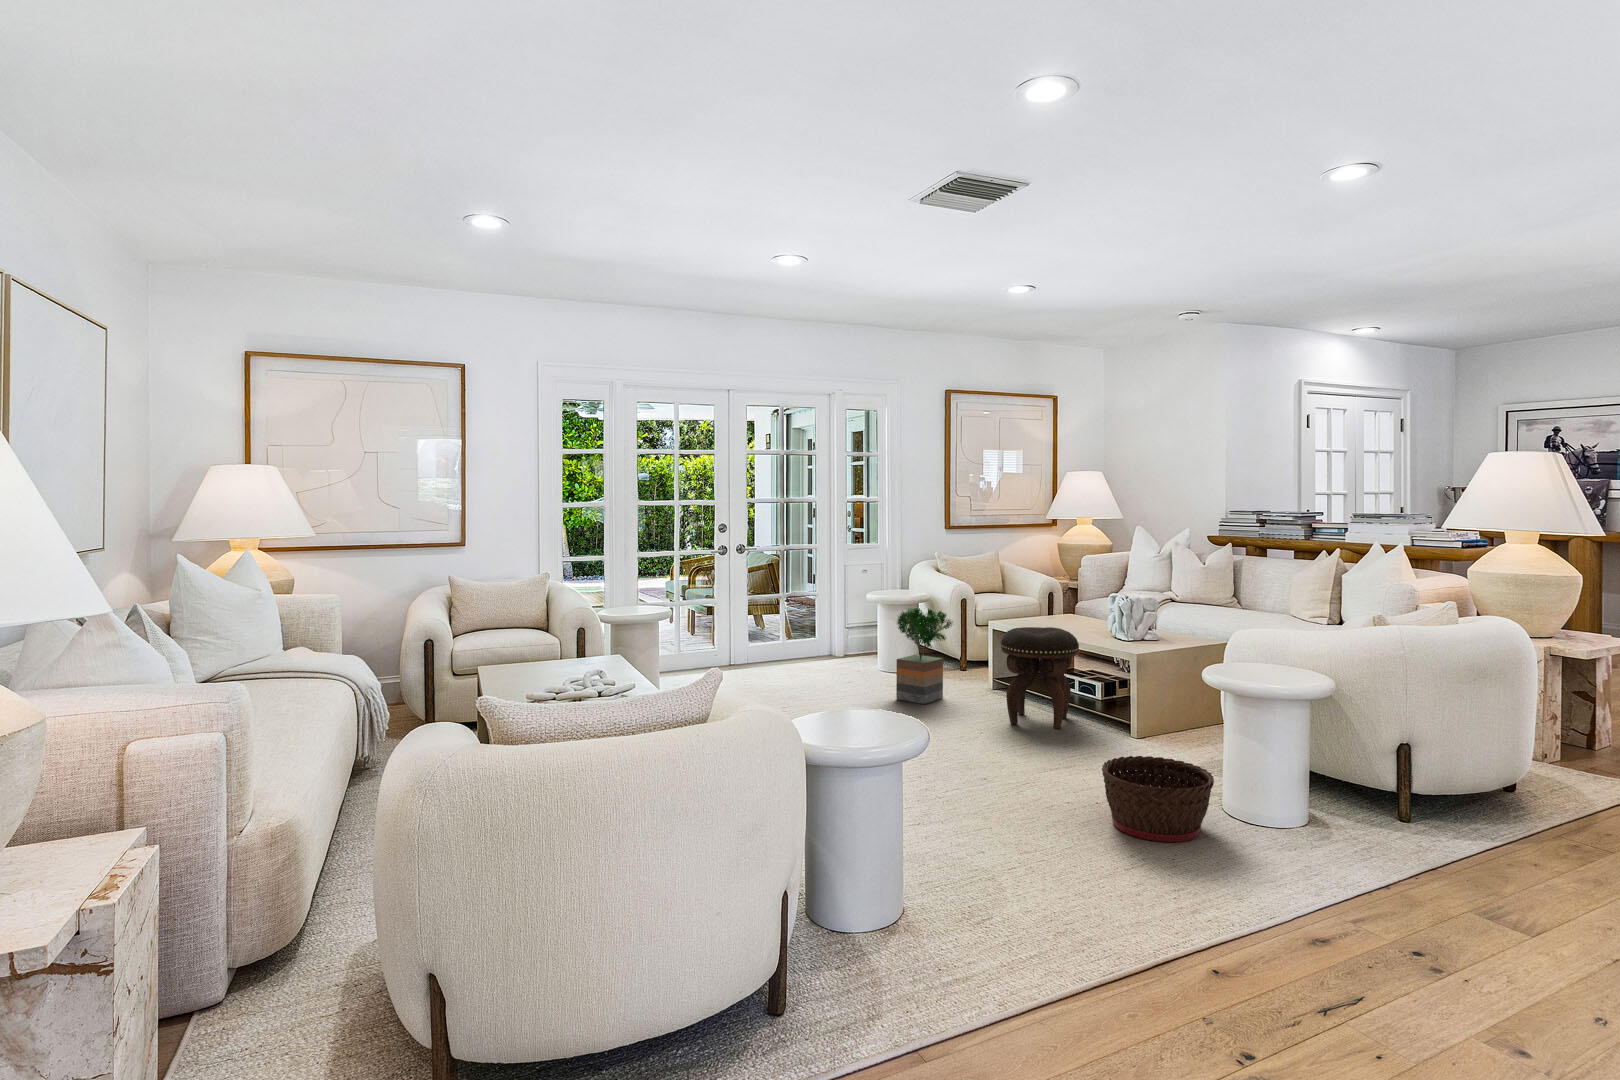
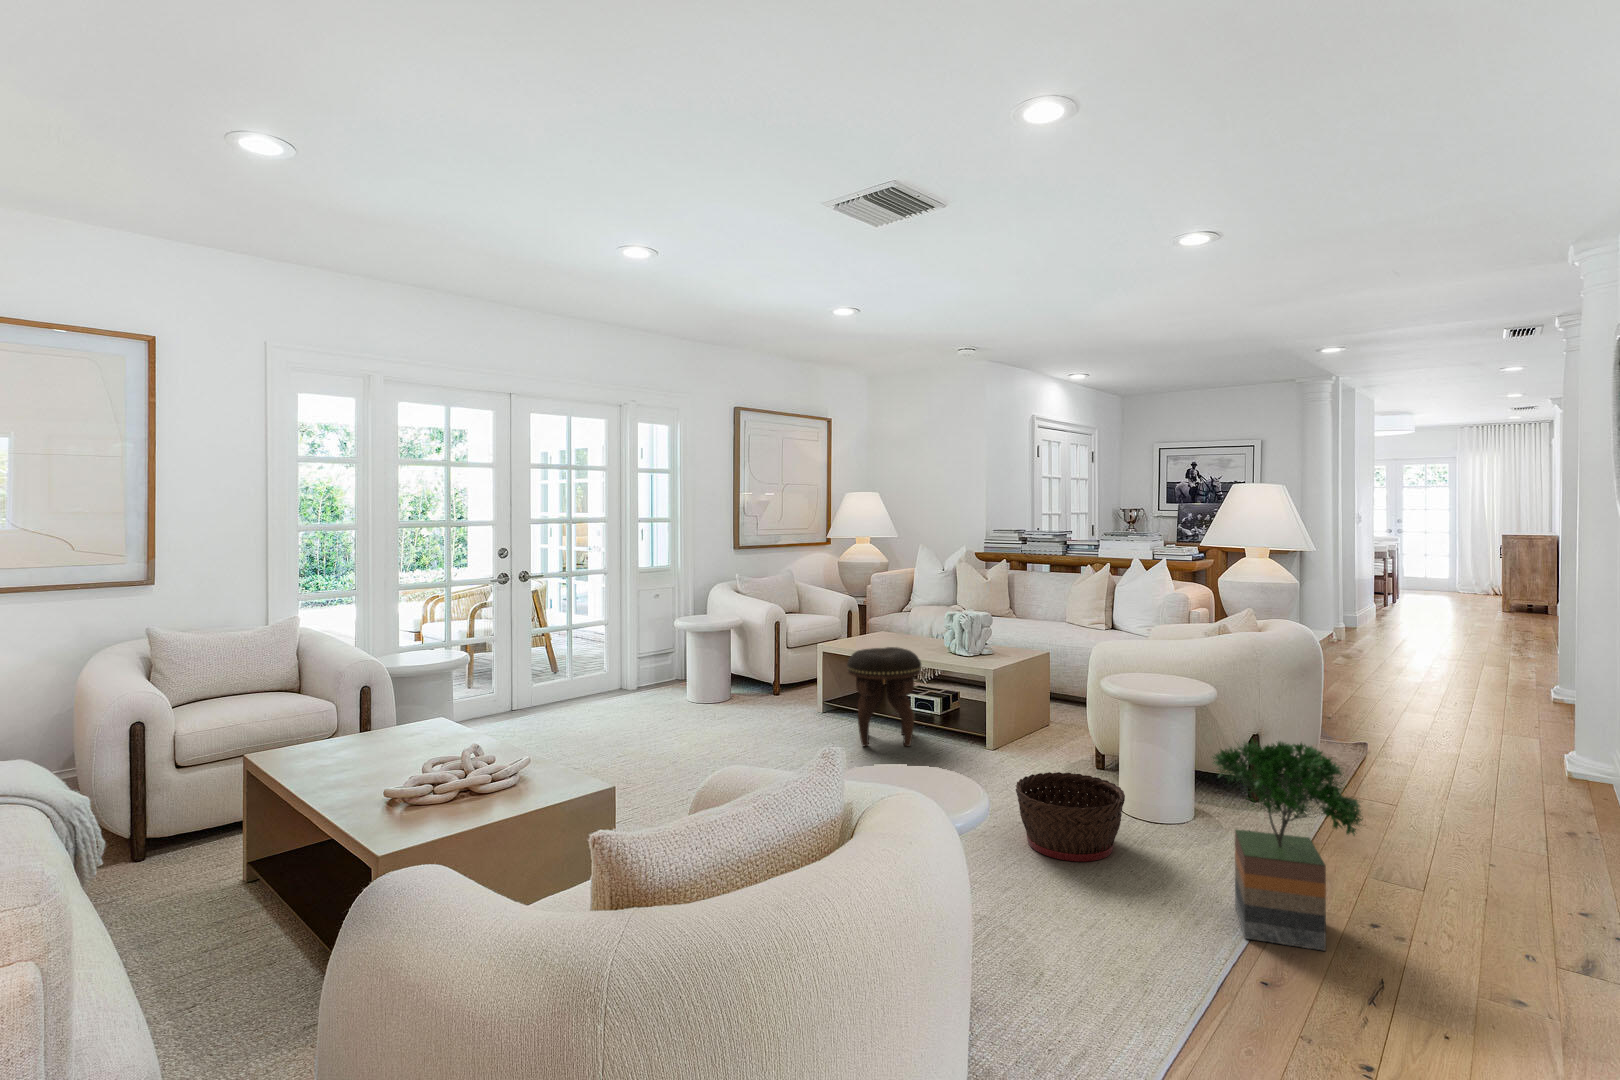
potted tree: present [896,608,953,704] -> present [1212,740,1362,951]

